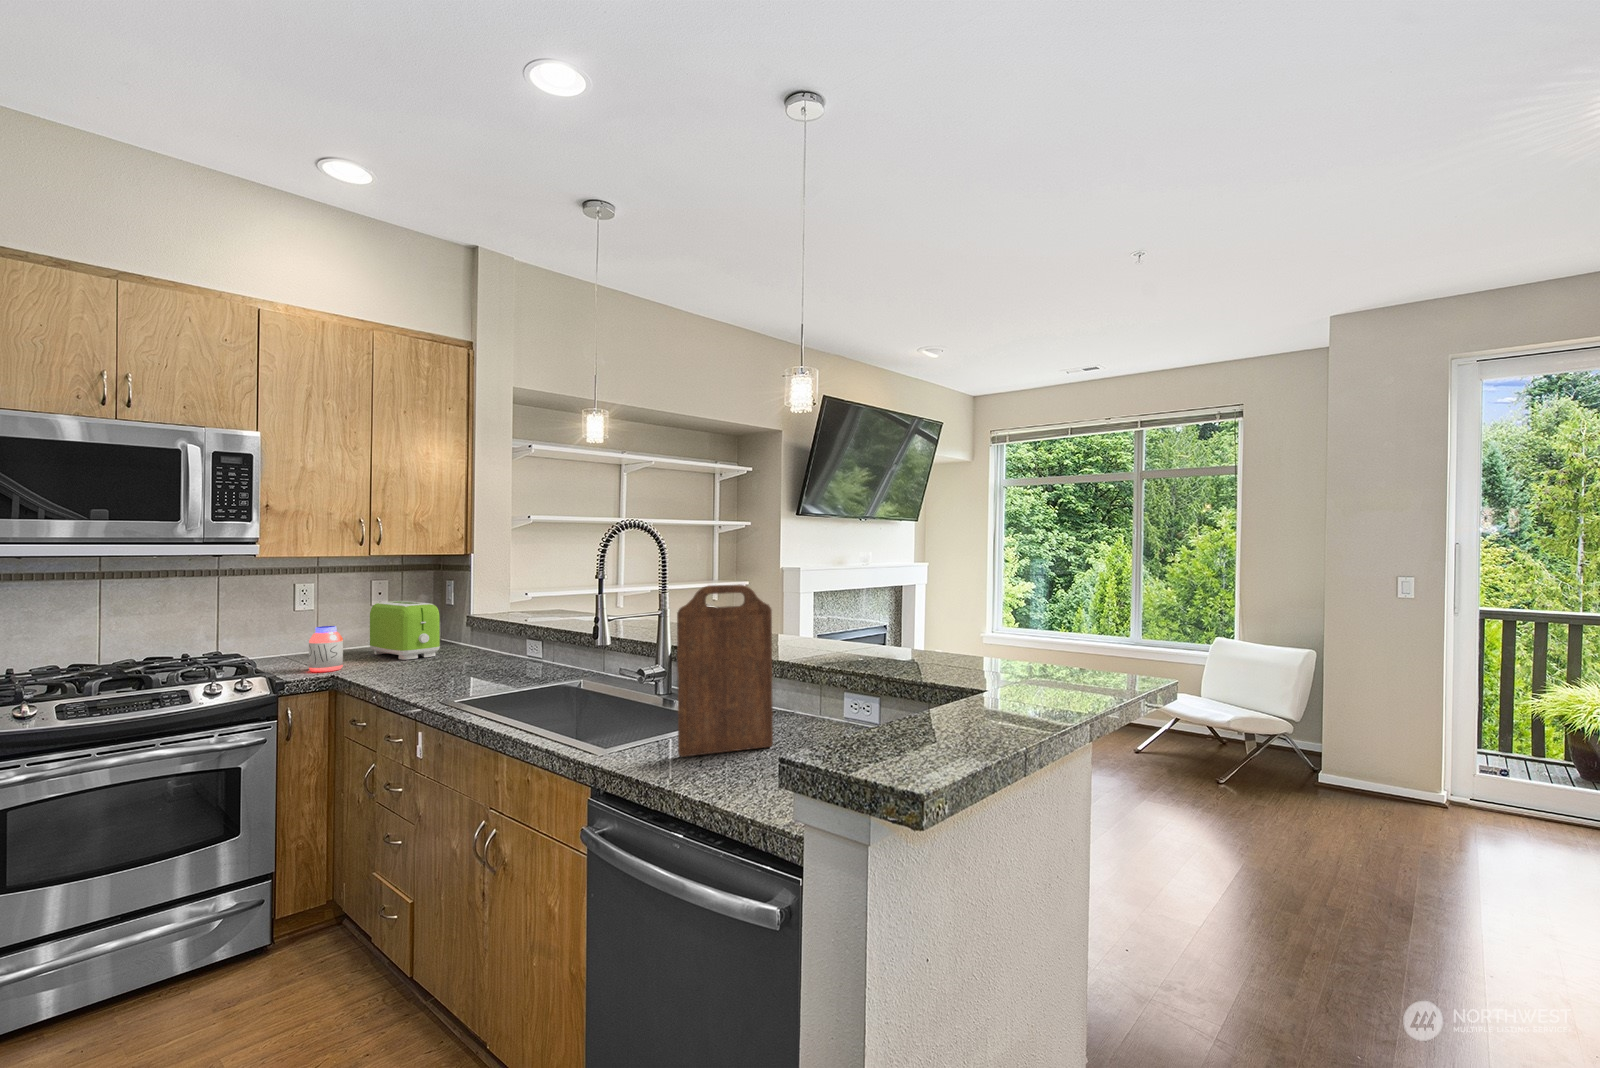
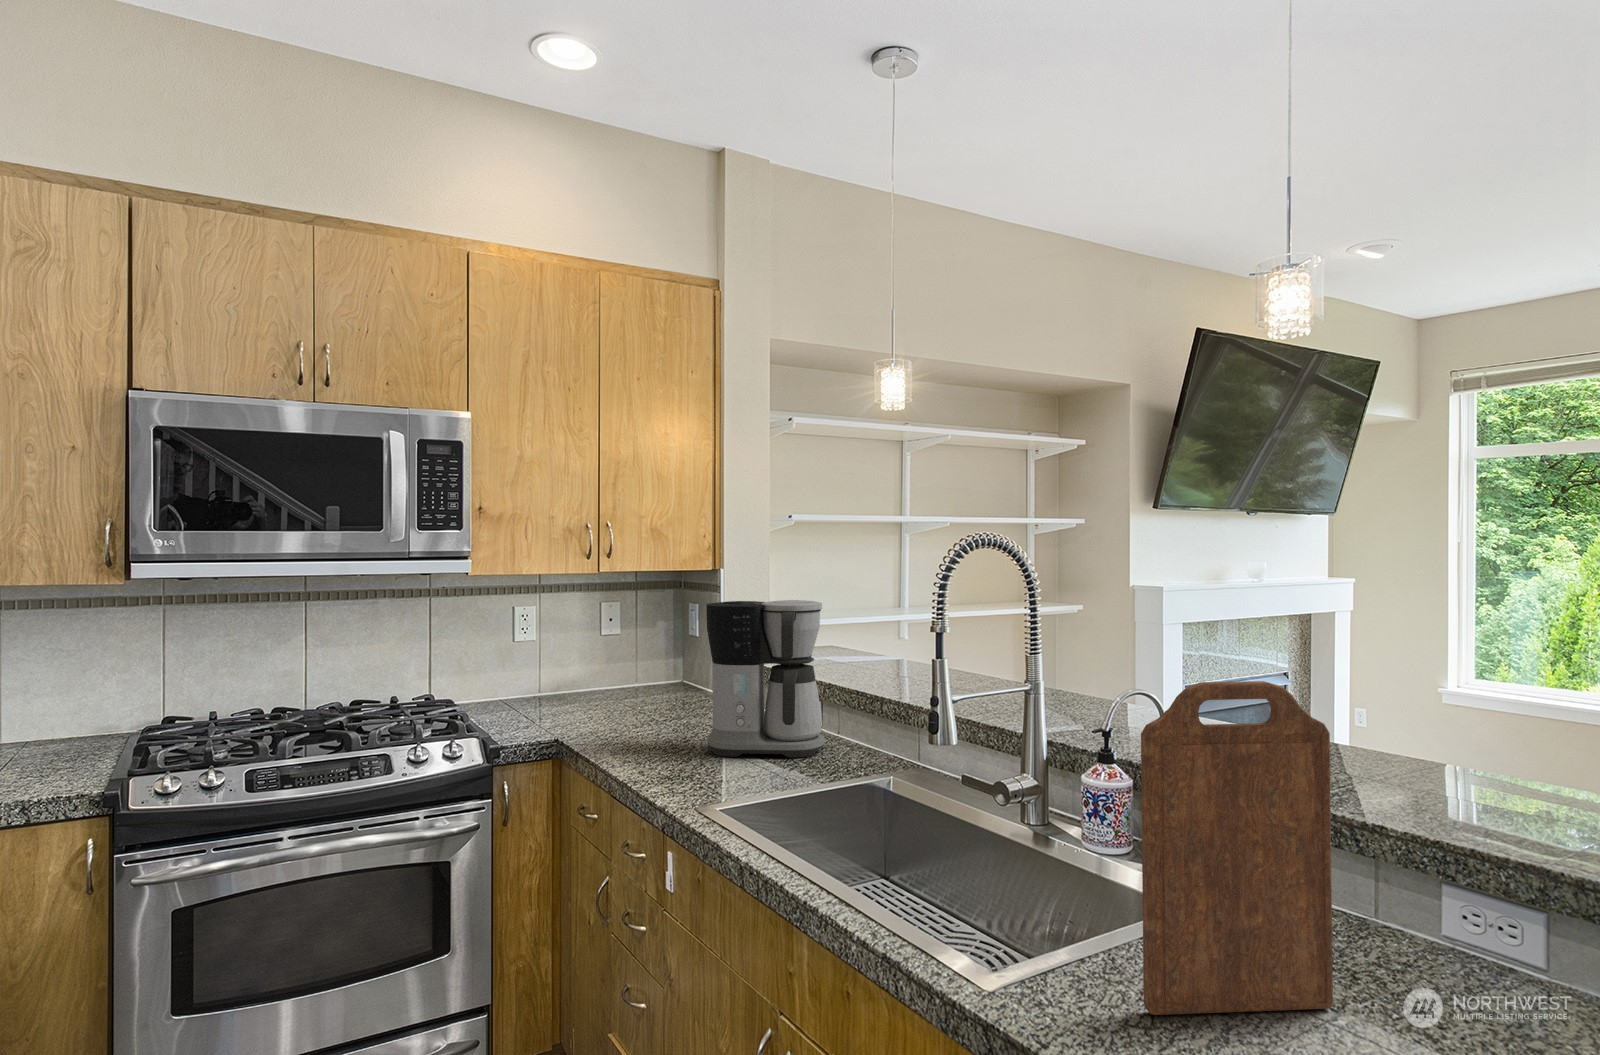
coffee maker: none [453,569,540,677] -> present [706,600,825,758]
toaster: present [370,601,440,660] -> none [598,633,684,716]
jar: present [309,626,343,672] -> none [528,669,567,732]

